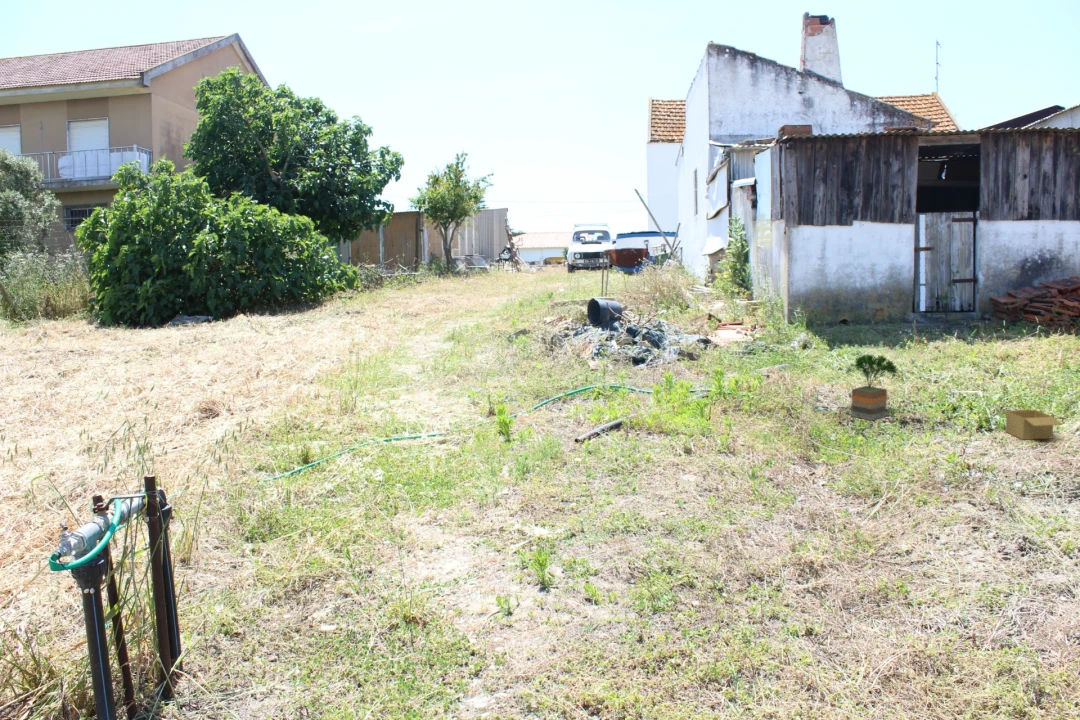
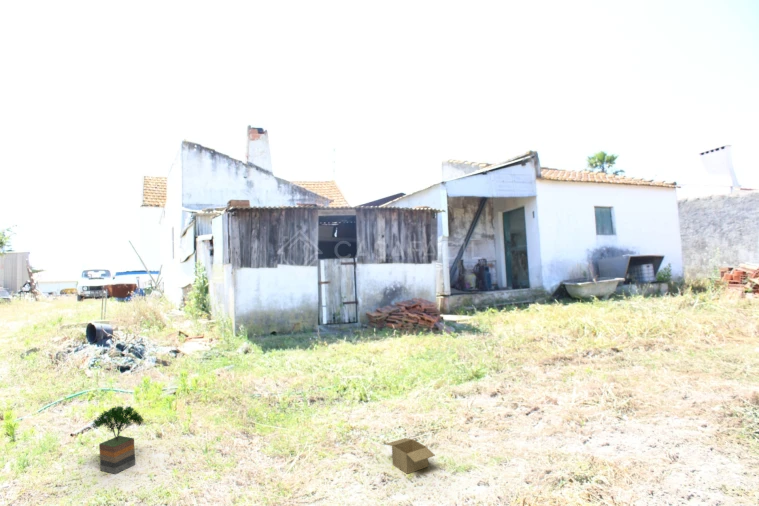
potted tree: present [846,355,898,420] -> present [93,406,144,474]

